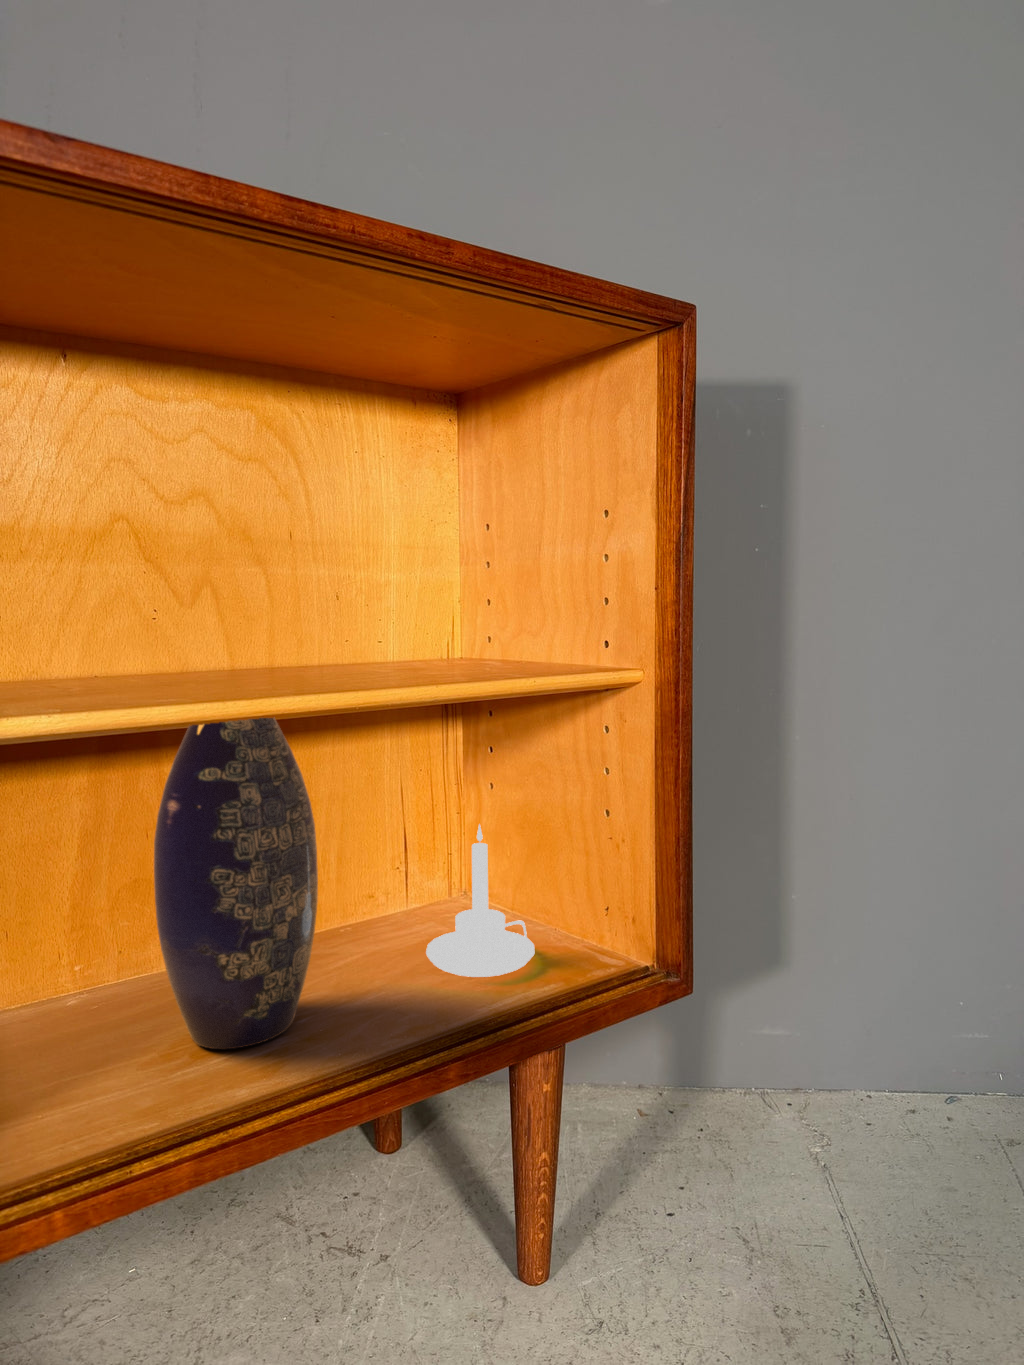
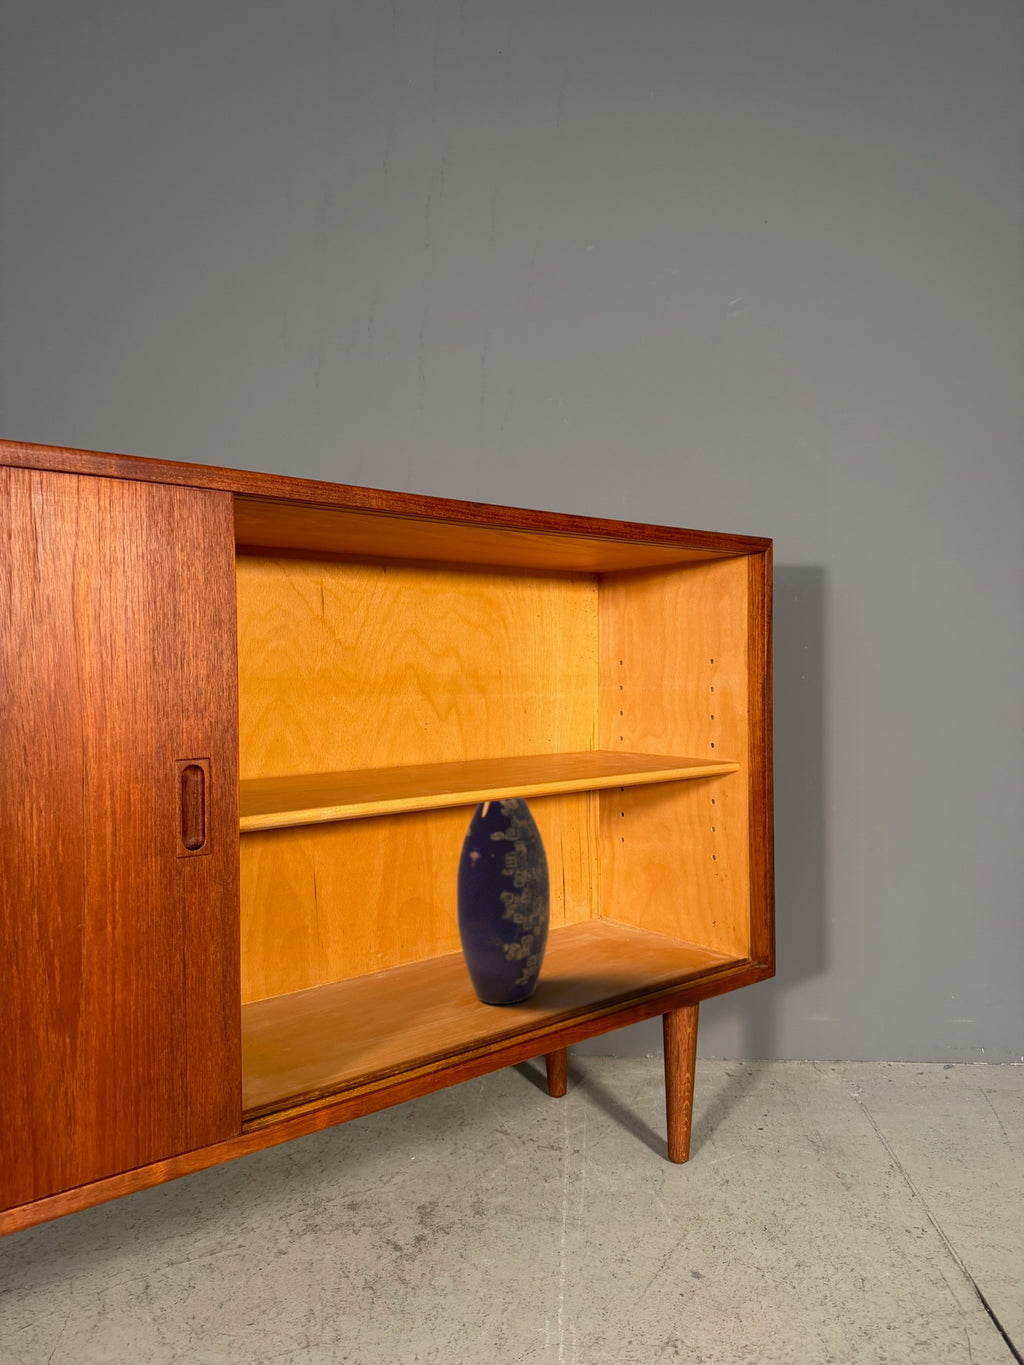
candle holder: present [426,824,534,977] -> none [601,864,672,963]

